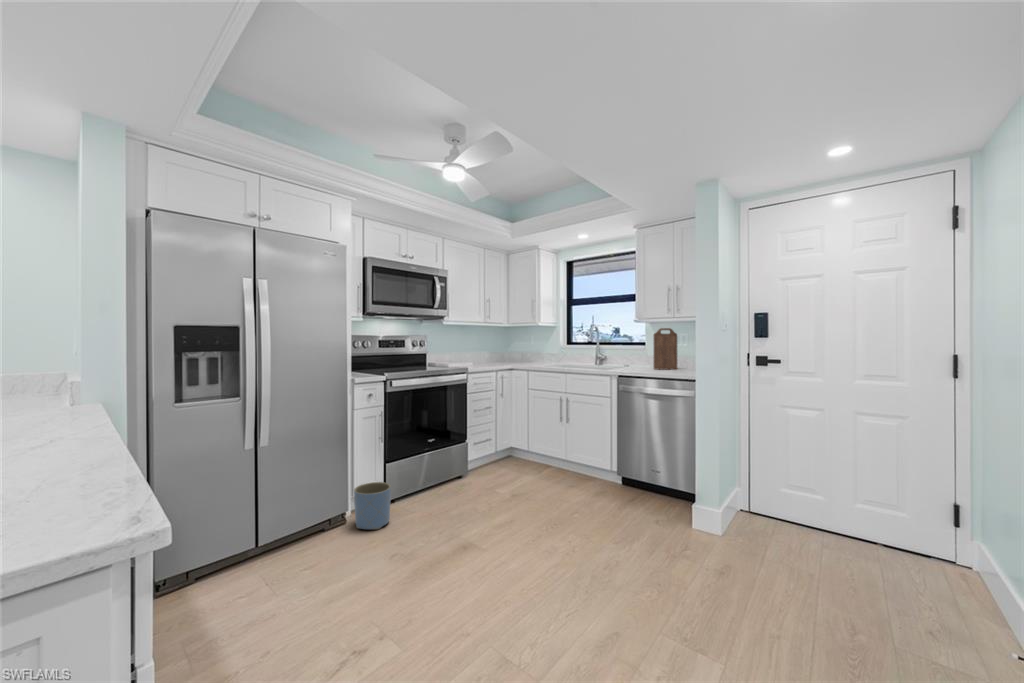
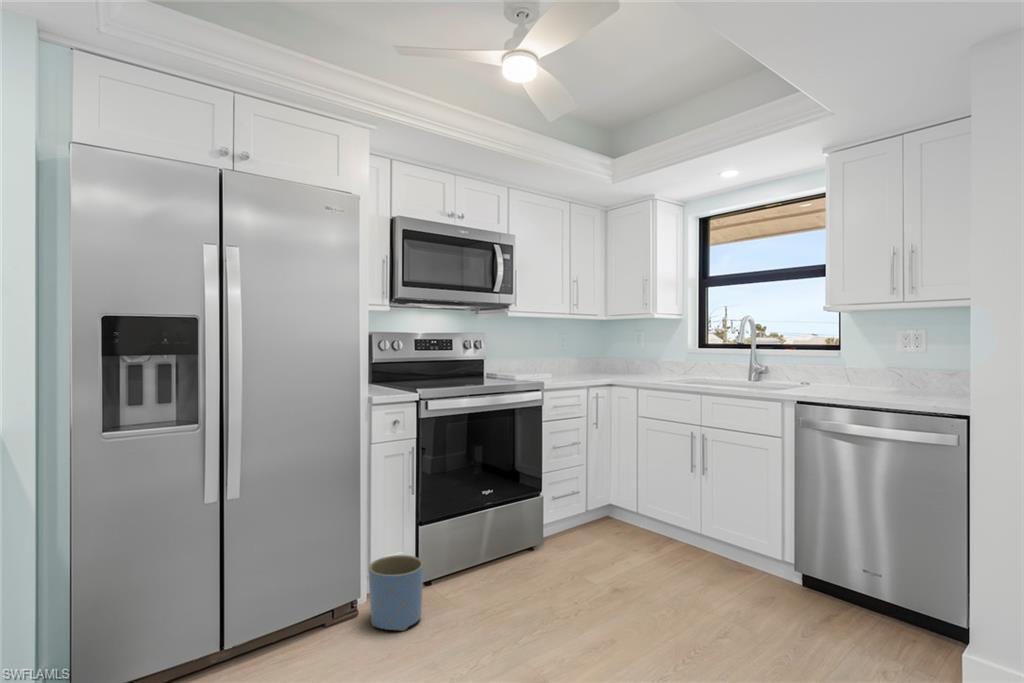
cutting board: present [653,328,677,369] -> none [854,321,898,390]

